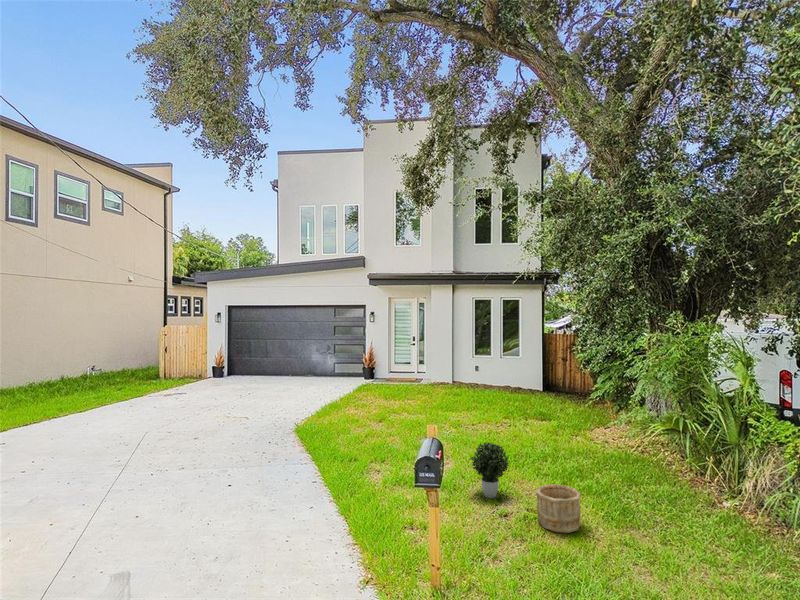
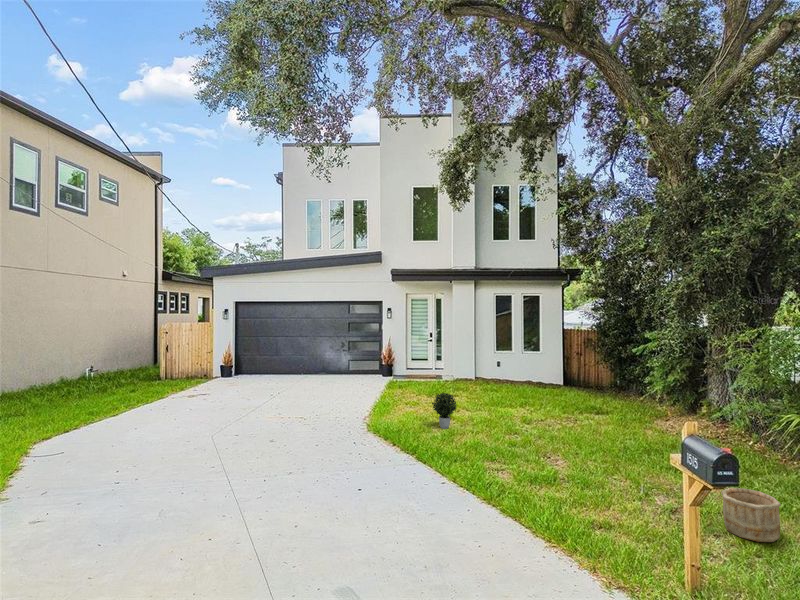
potted plant: present [471,442,509,498] -> present [432,393,457,429]

